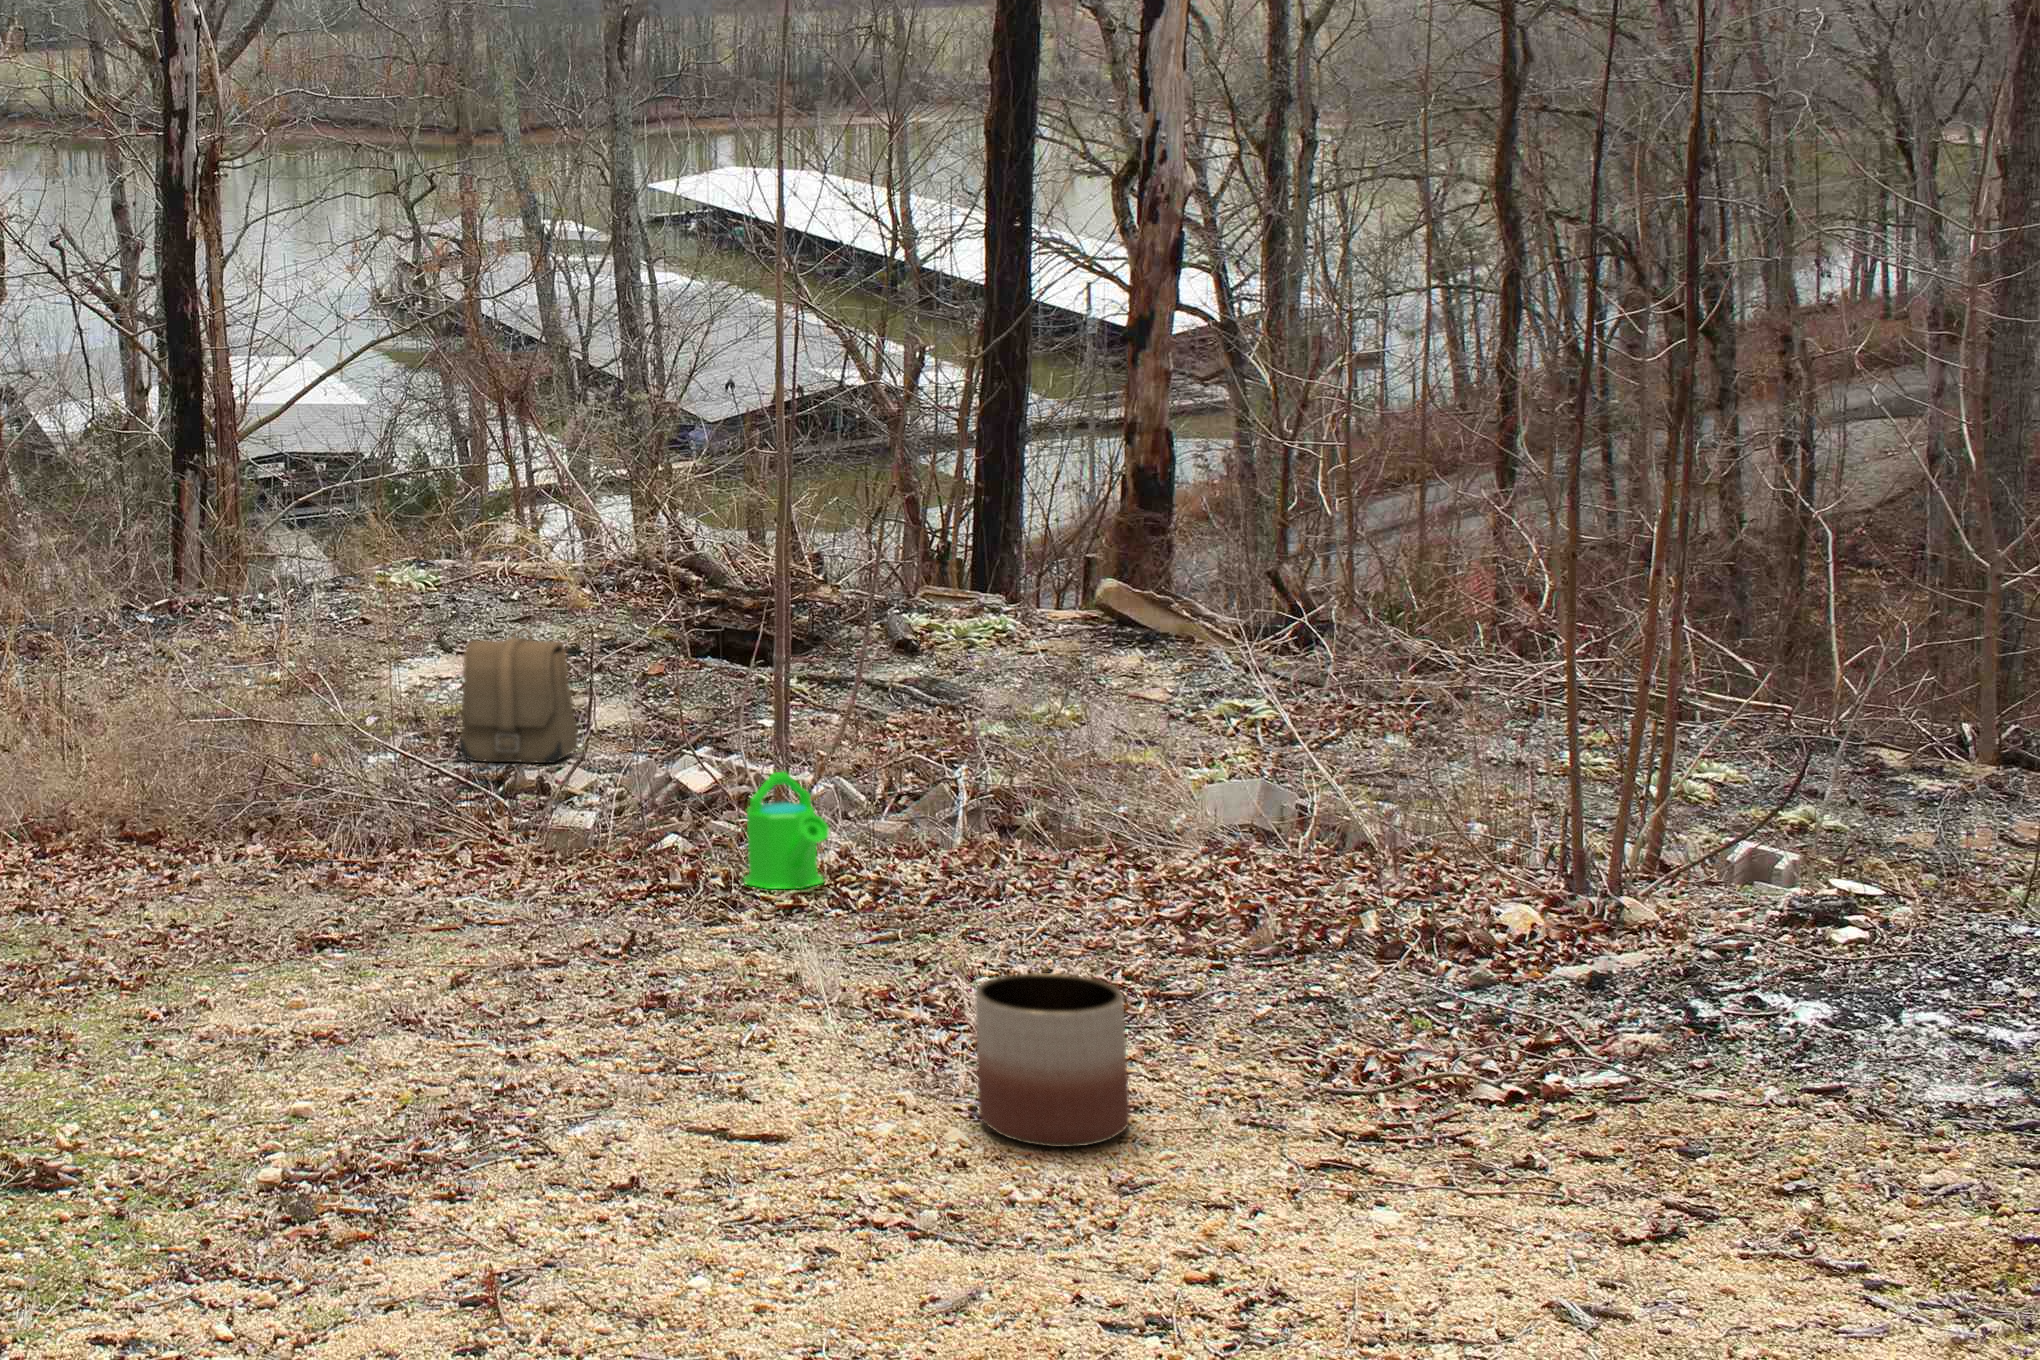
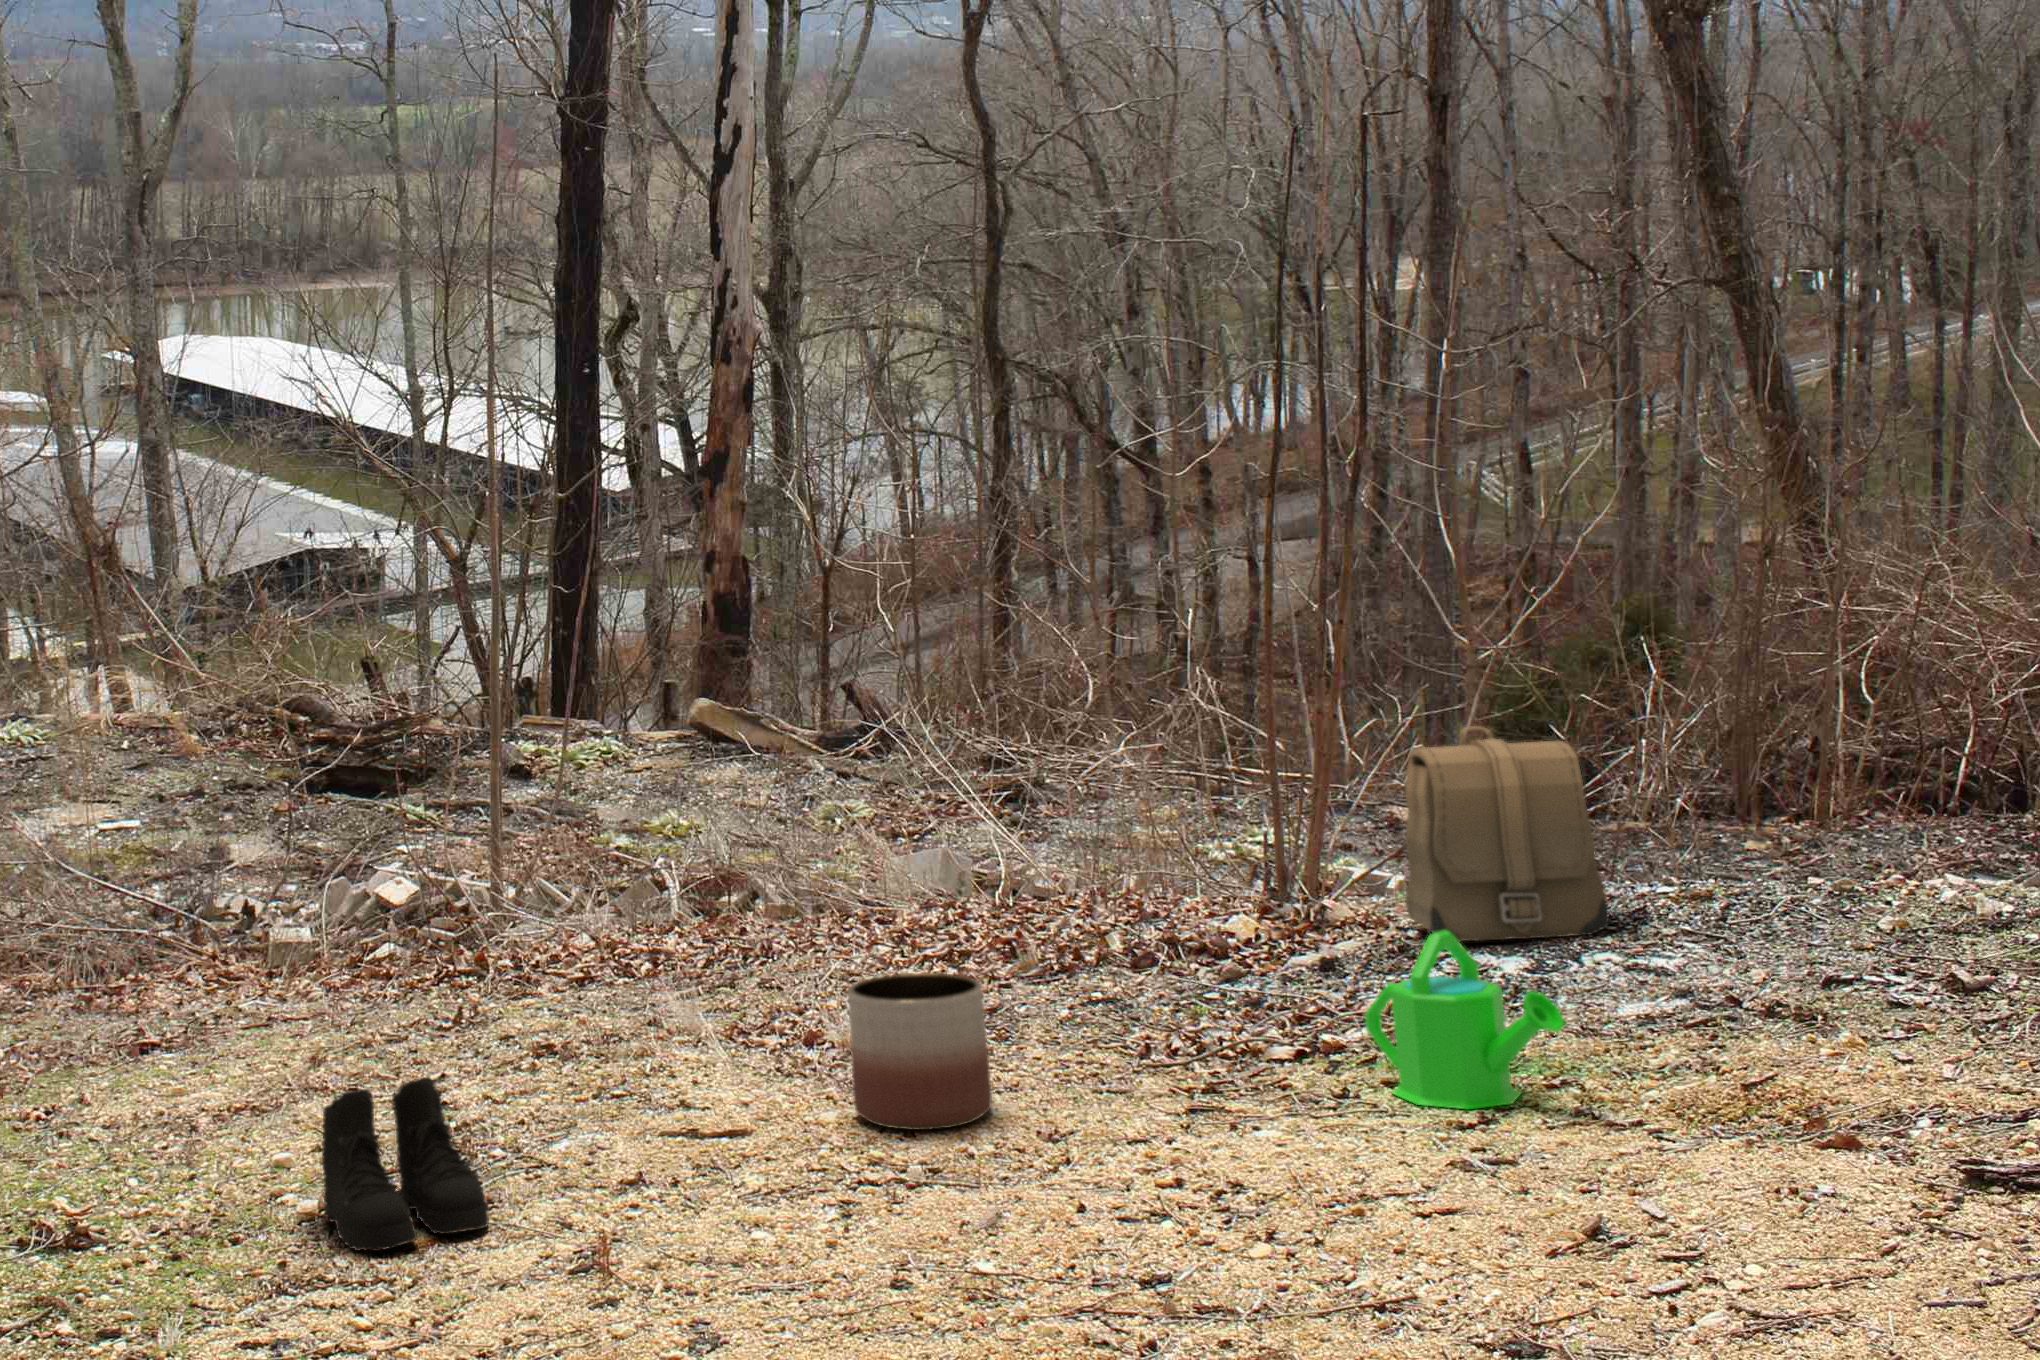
backpack: present [459,629,579,763] -> present [1405,726,1609,942]
watering can: present [744,772,829,889] -> present [1365,930,1565,1109]
boots: none [408,1048,560,1221] -> present [322,1077,489,1251]

